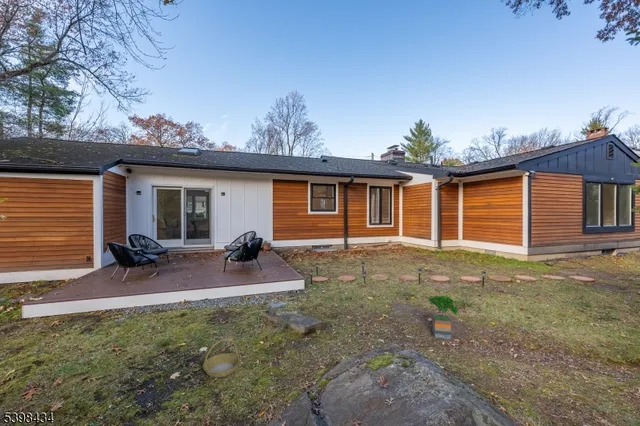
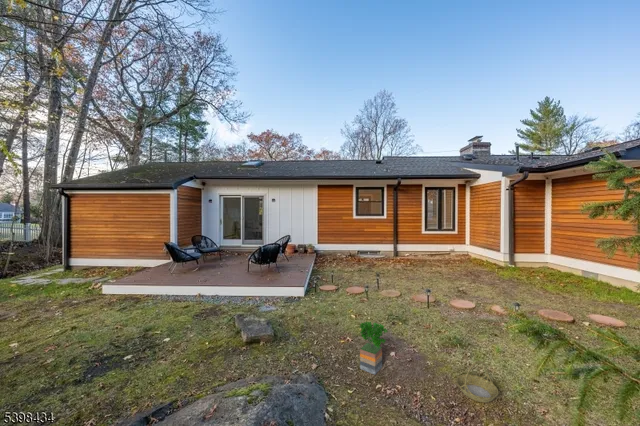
basket: present [203,339,240,377] -> present [456,361,498,402]

